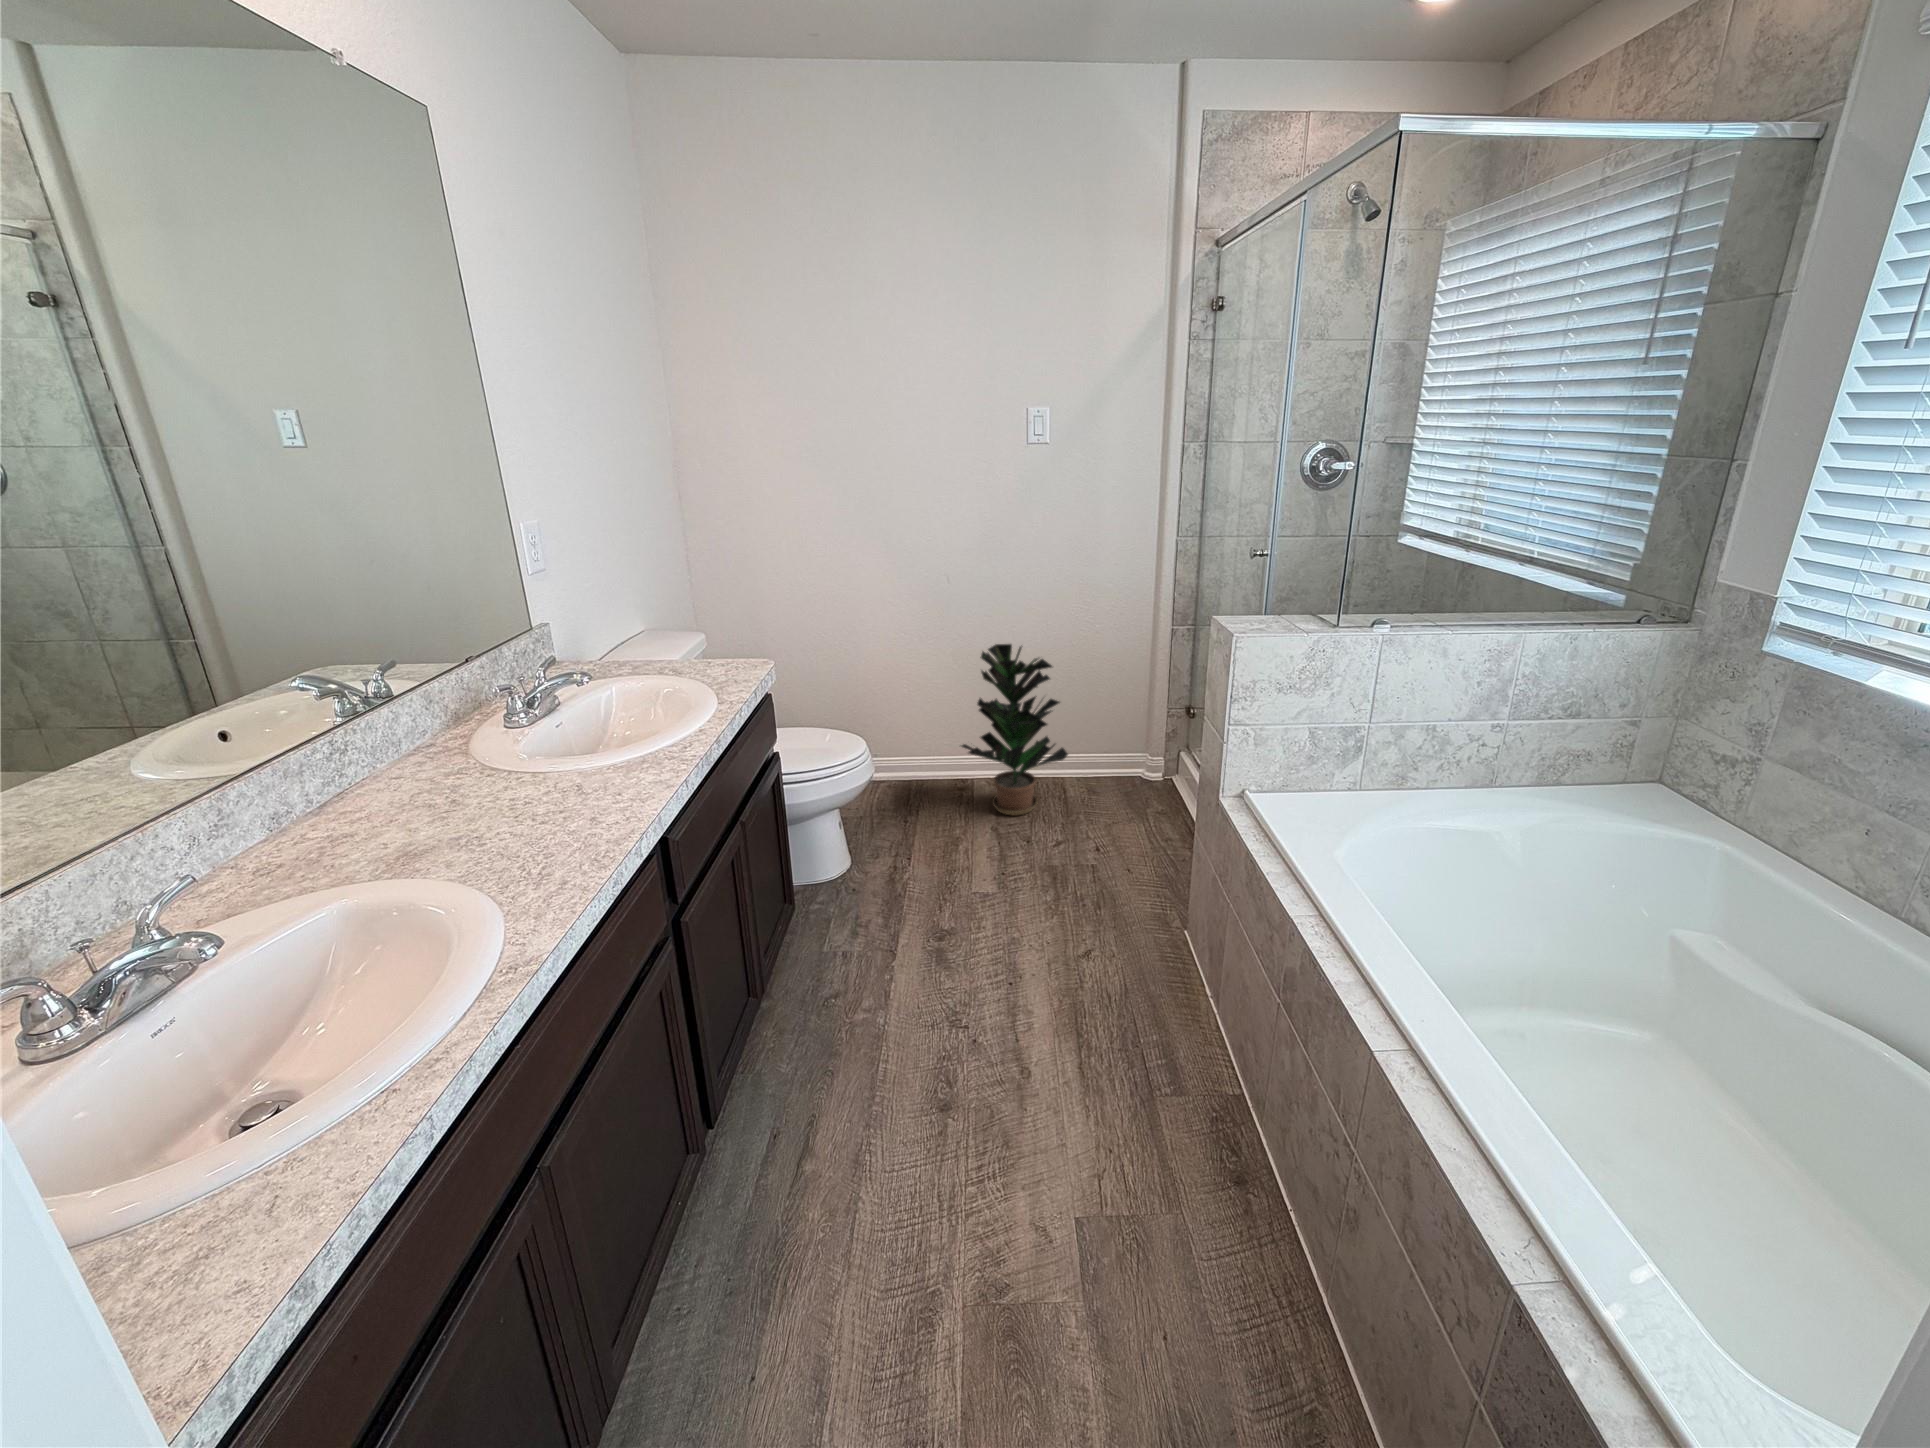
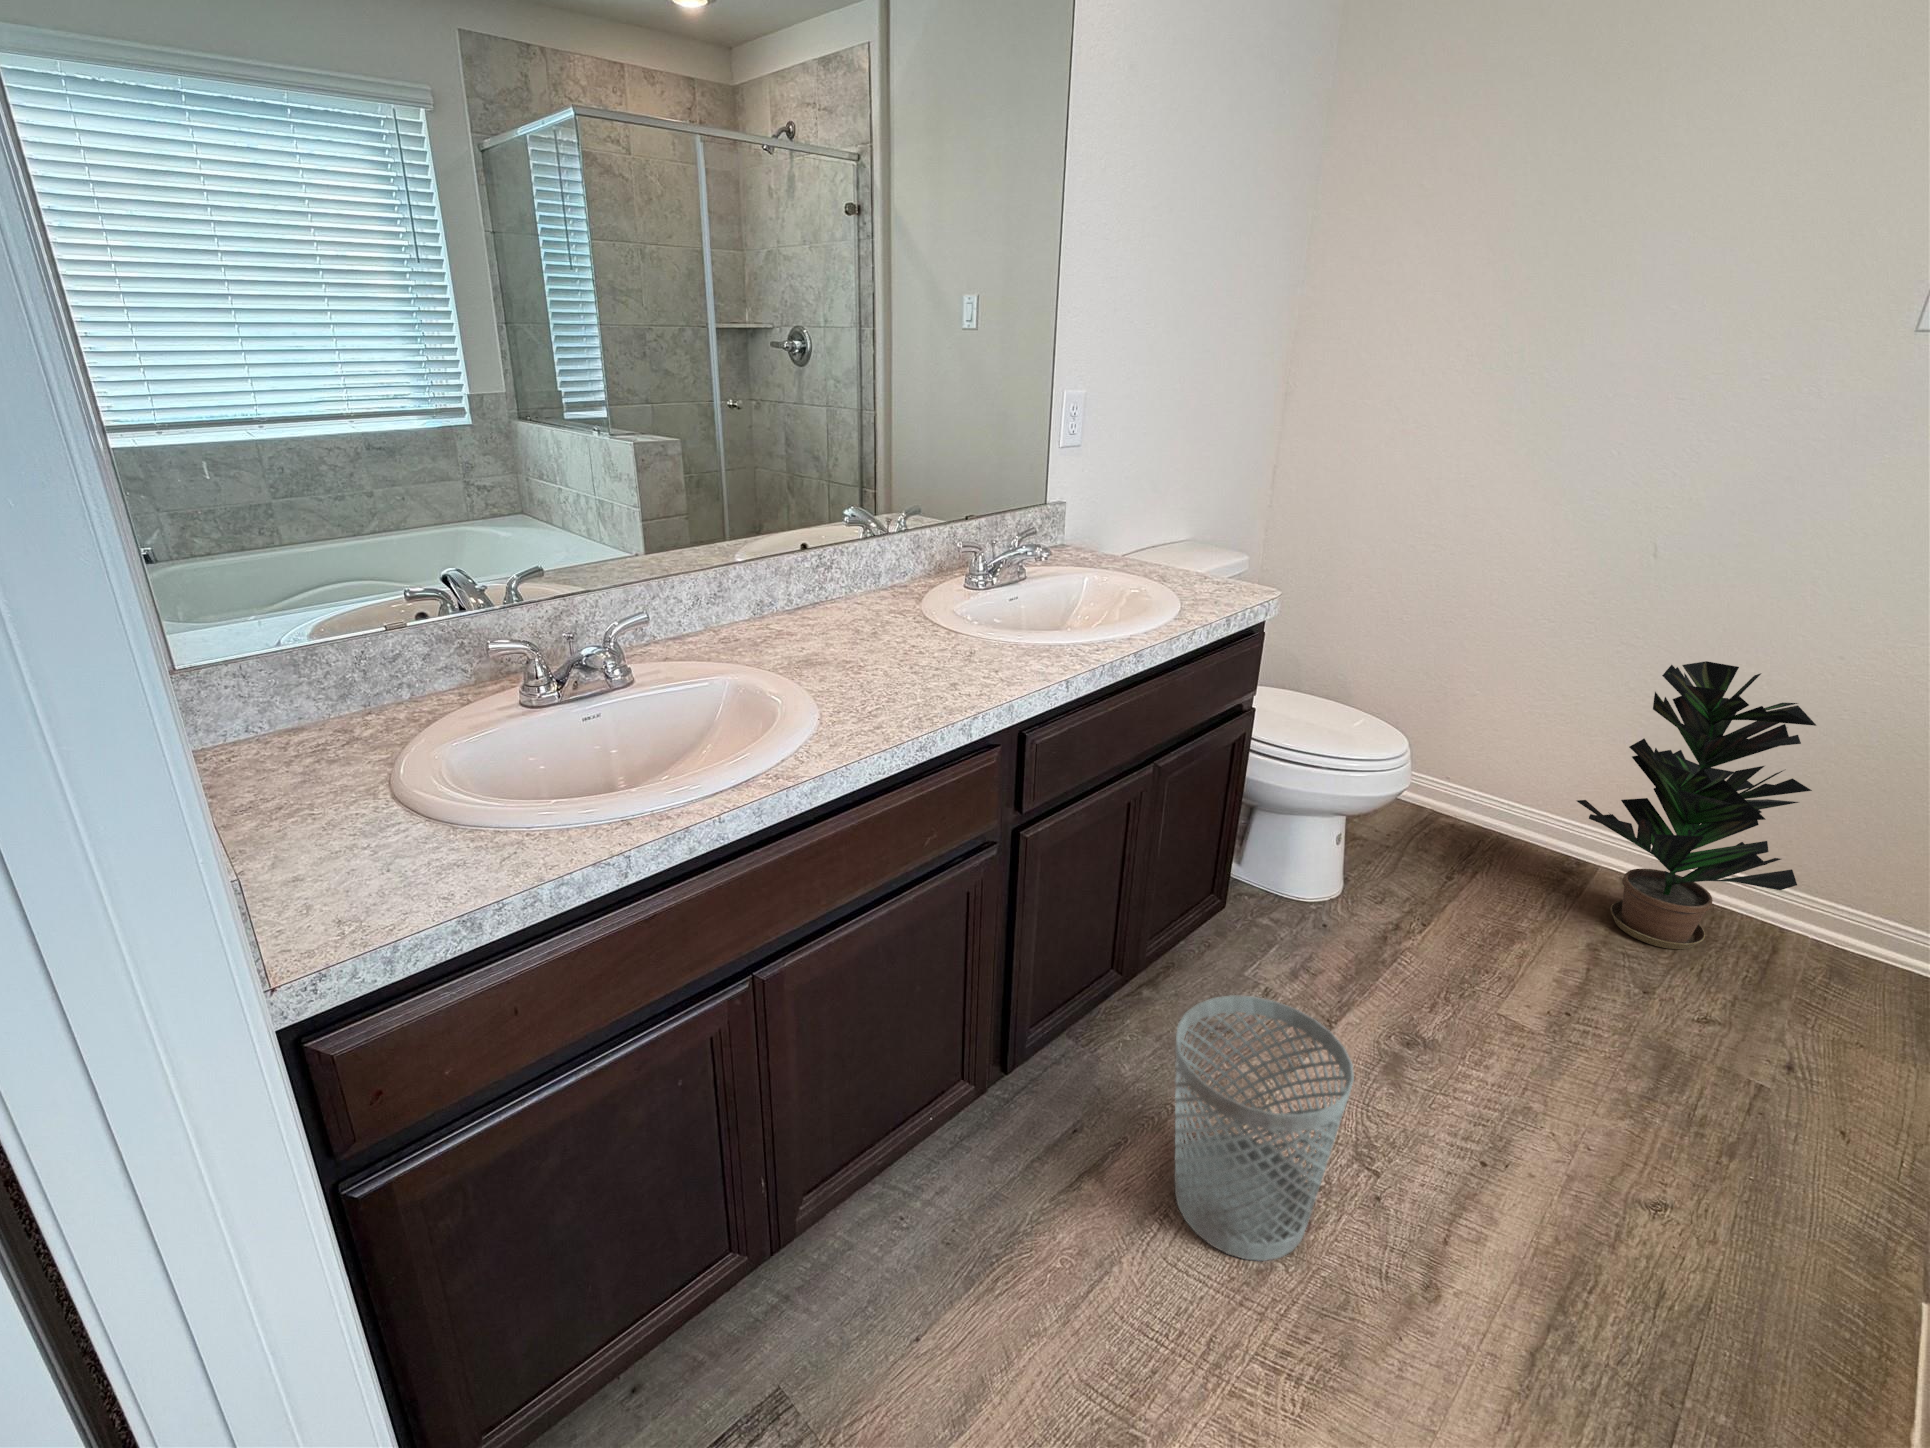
wastebasket: none [839,949,960,1140] -> present [1174,995,1354,1261]

